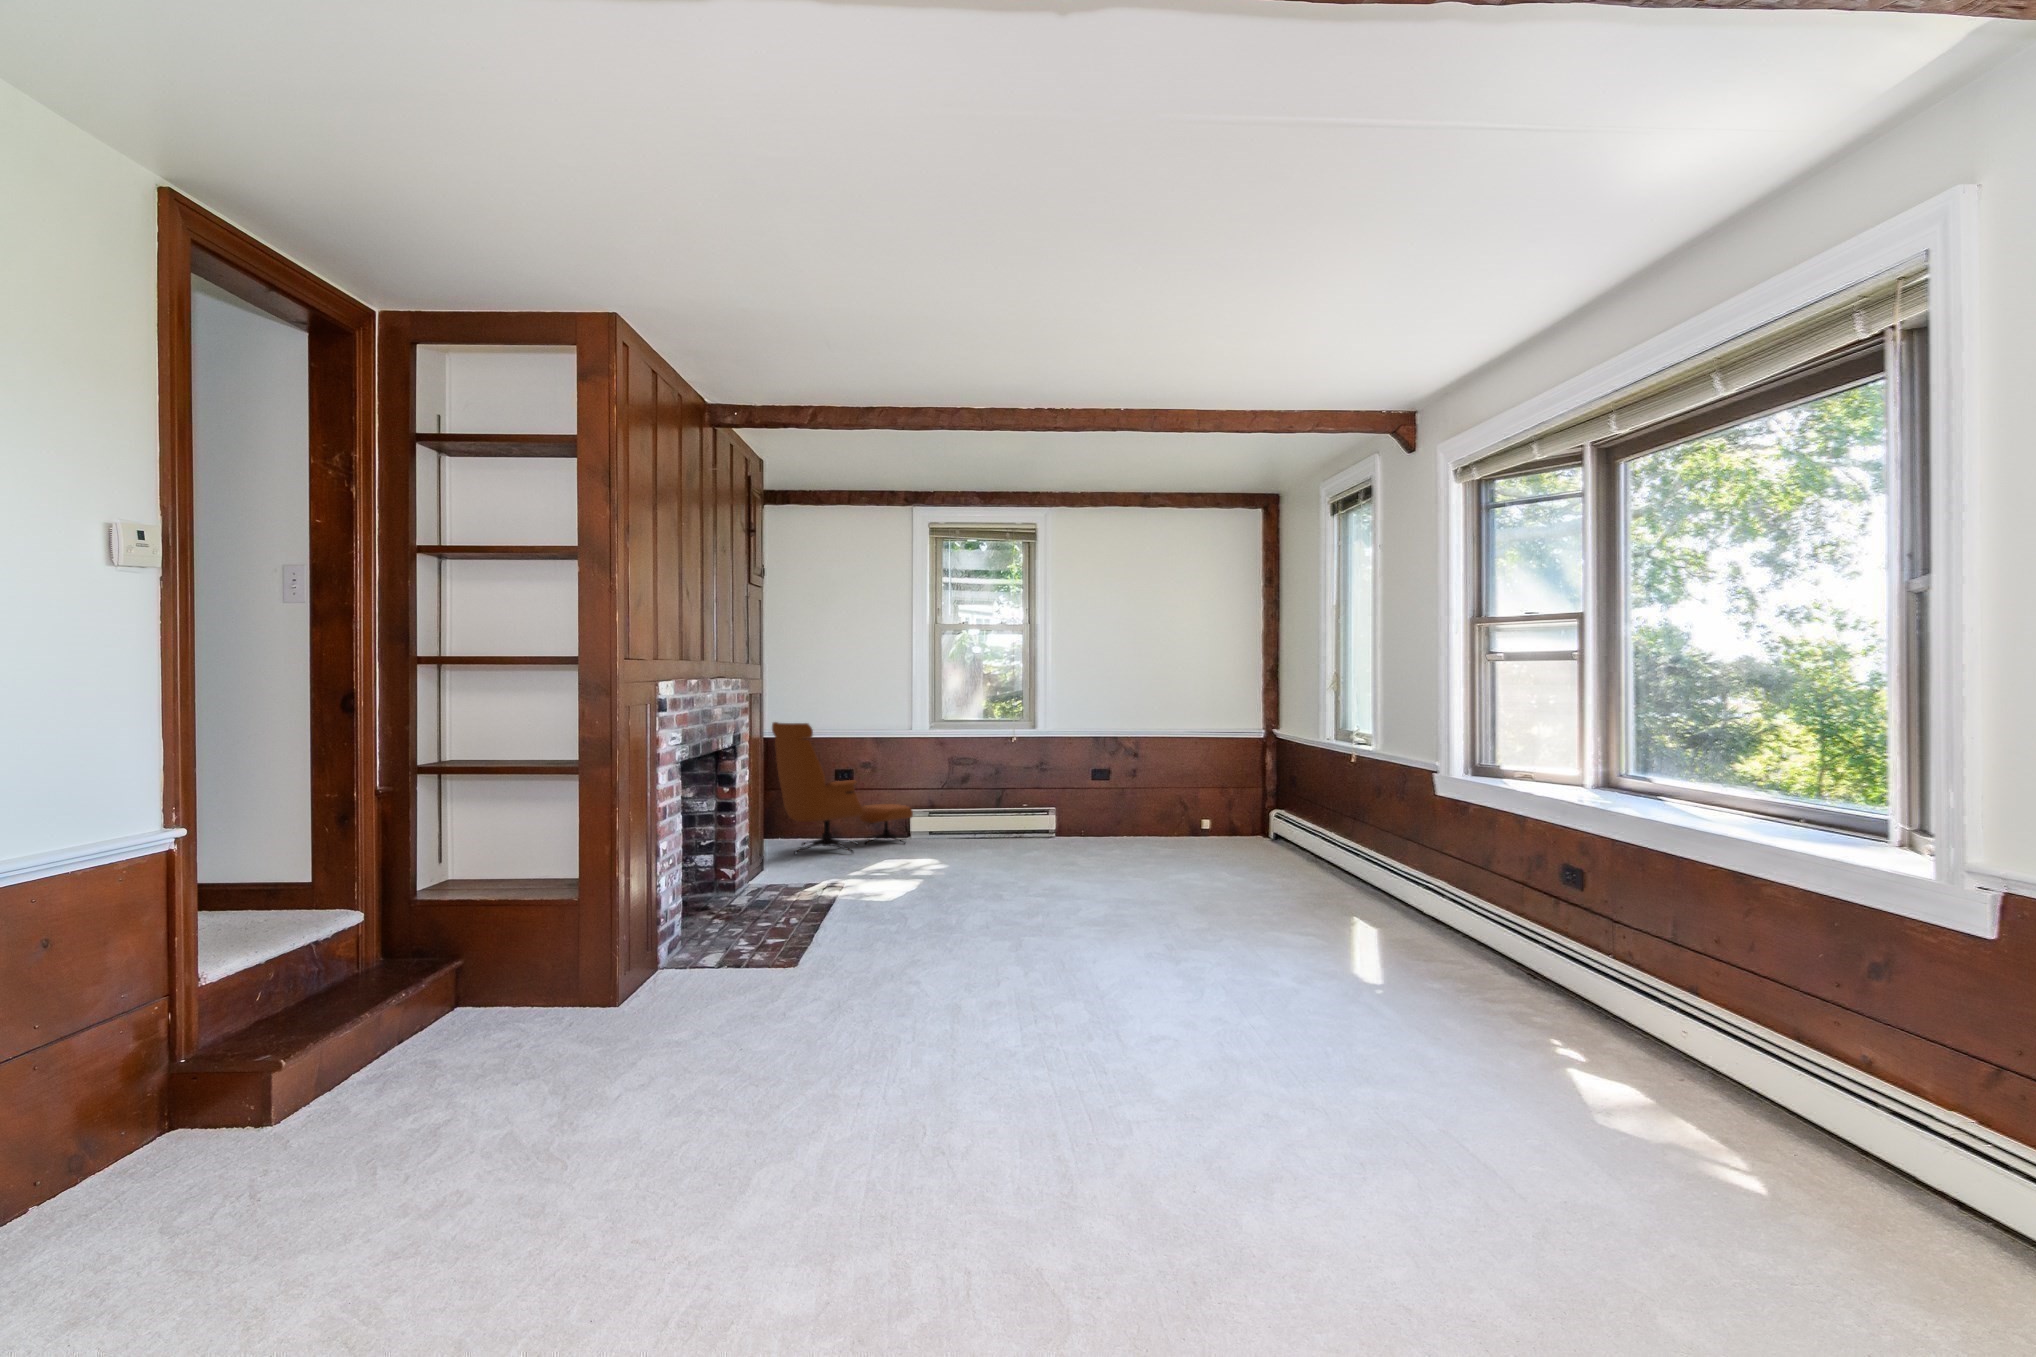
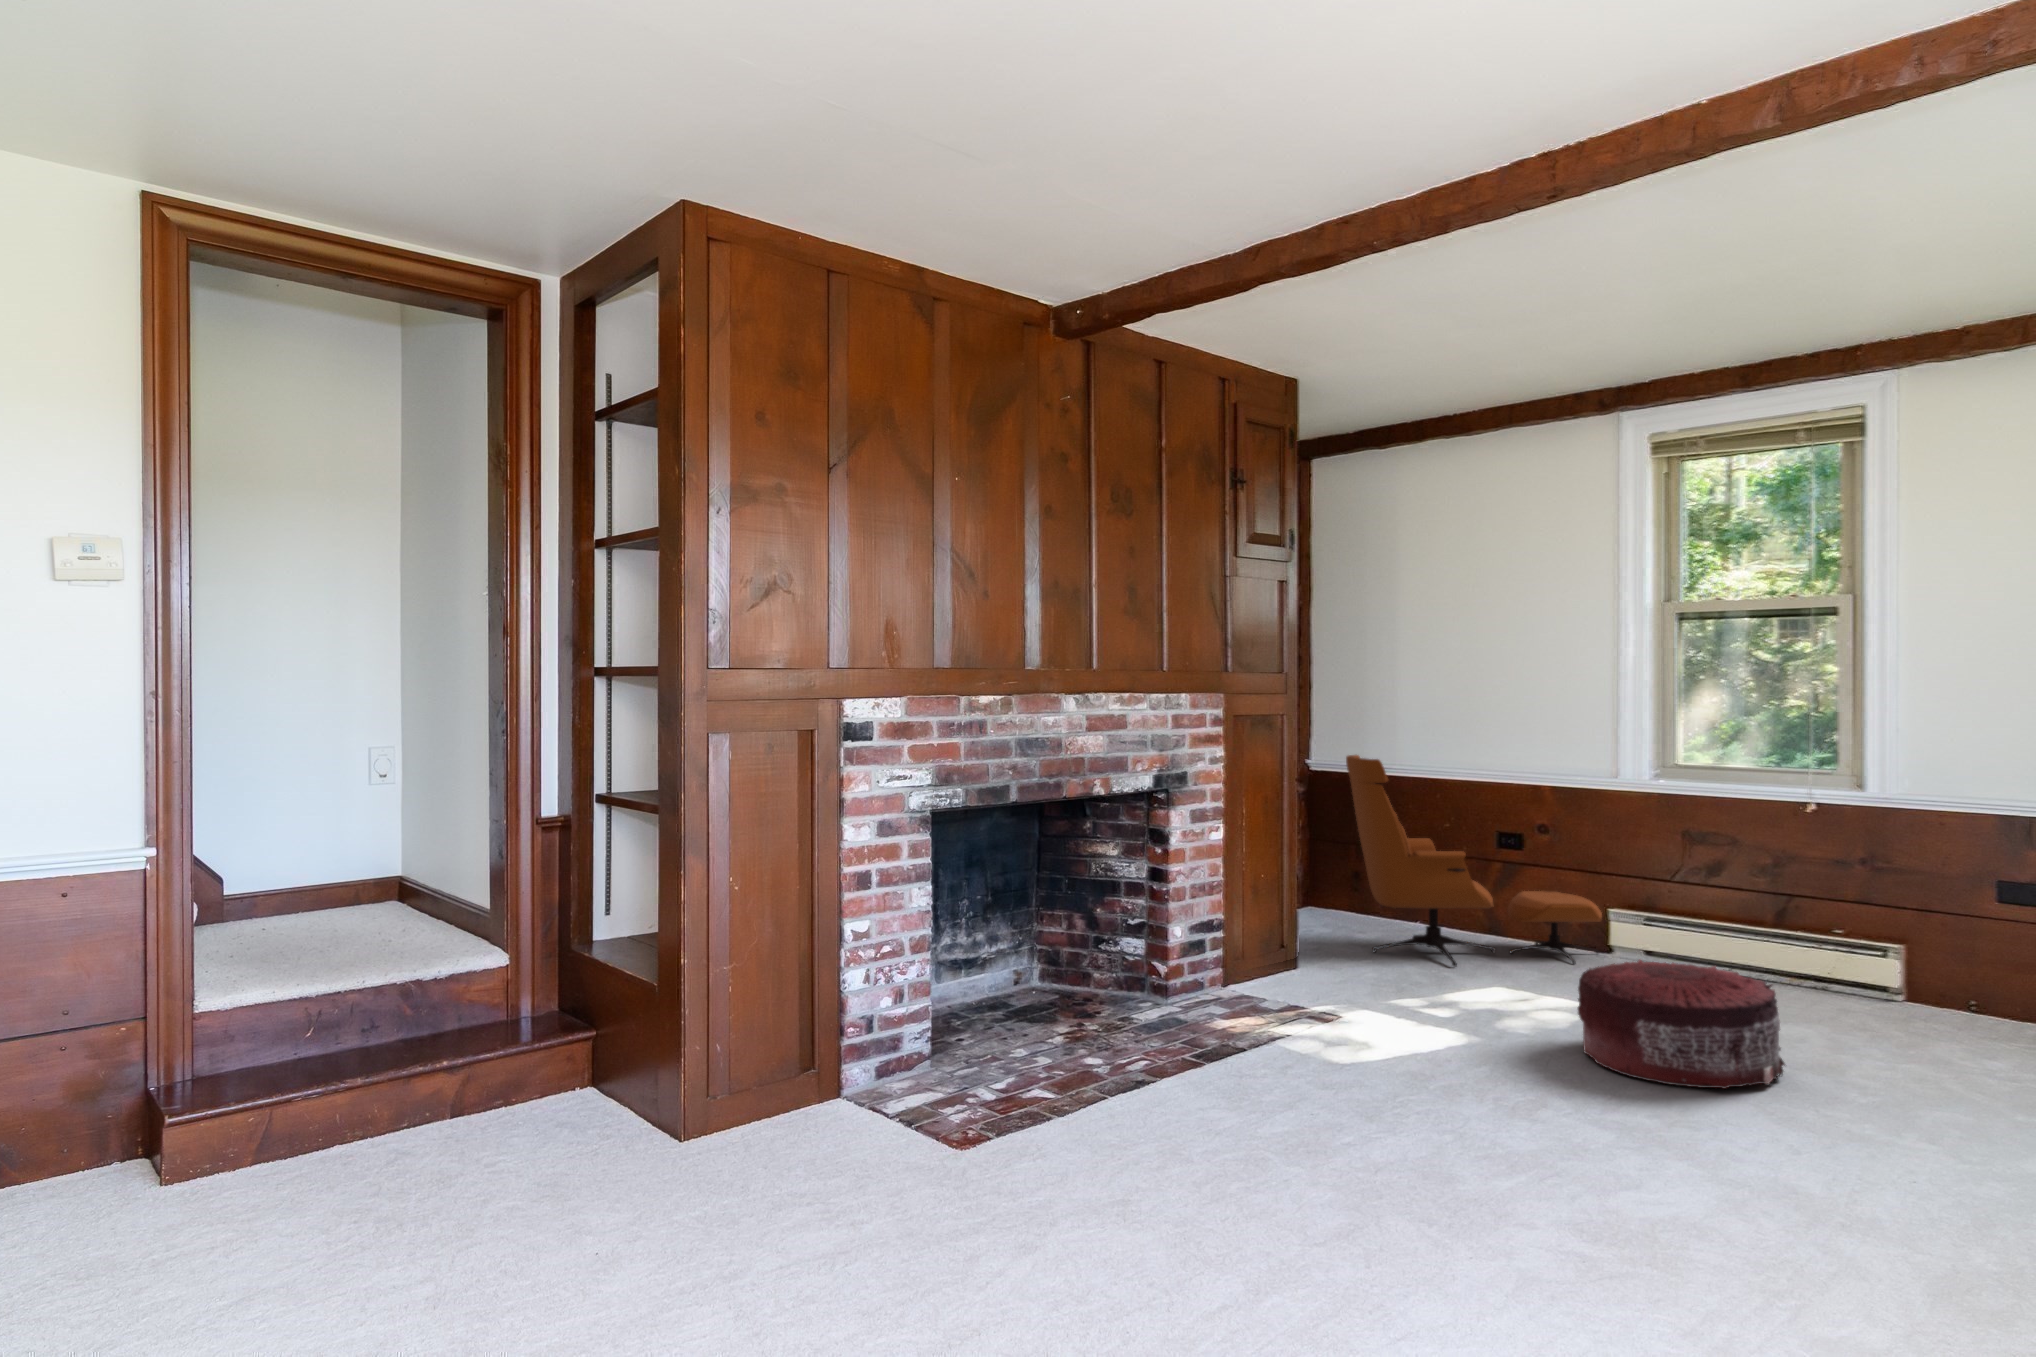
pouf: none [976,820,1068,877] -> present [1578,960,1785,1088]

